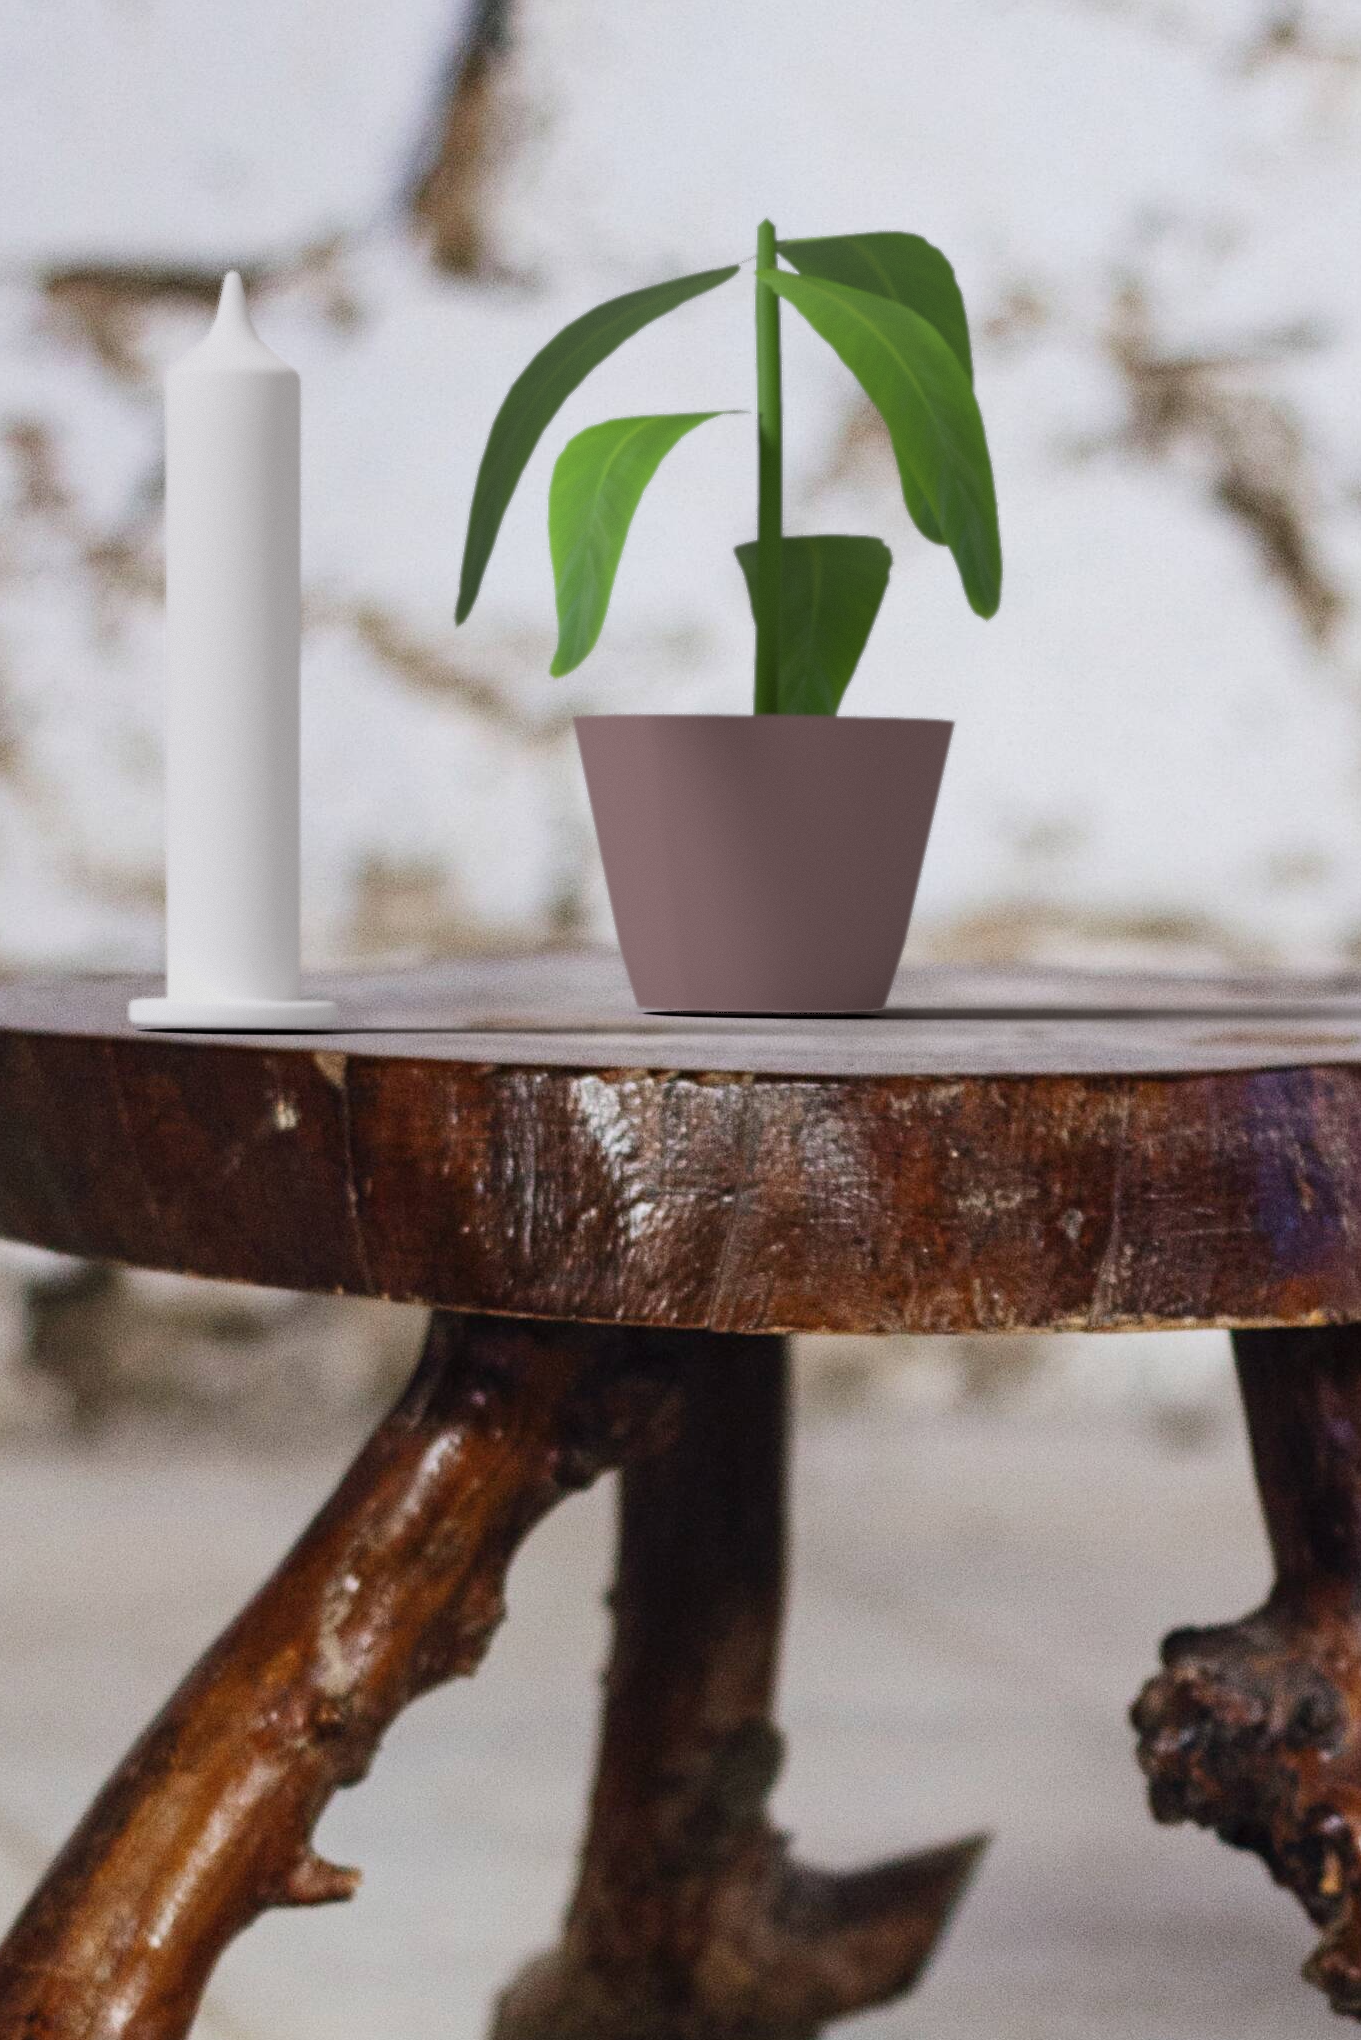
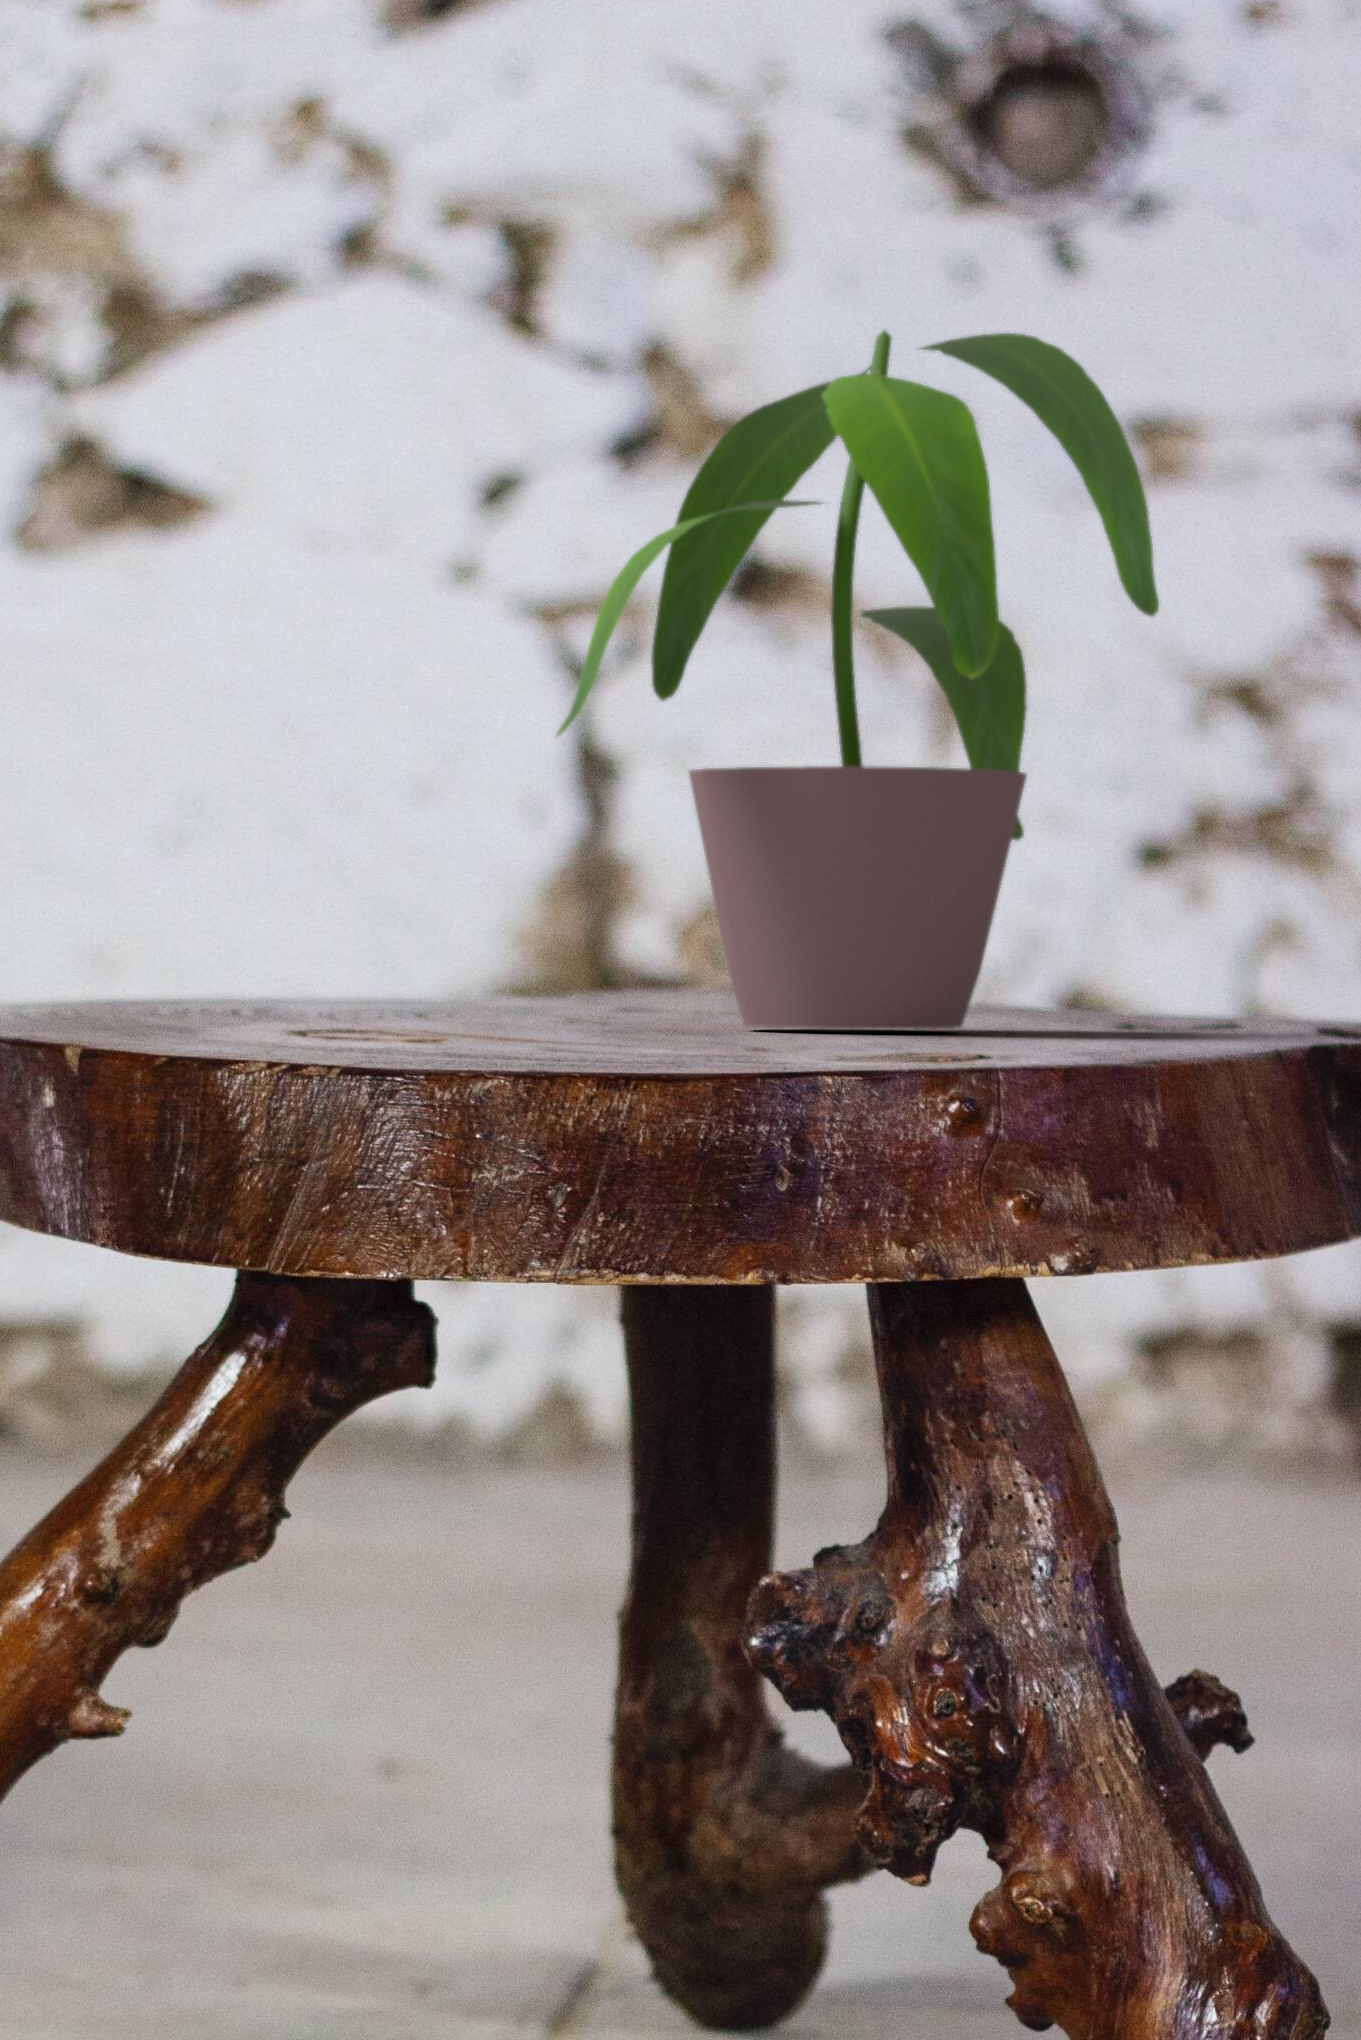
candle: present [129,271,338,1027] -> none [43,402,214,1027]

